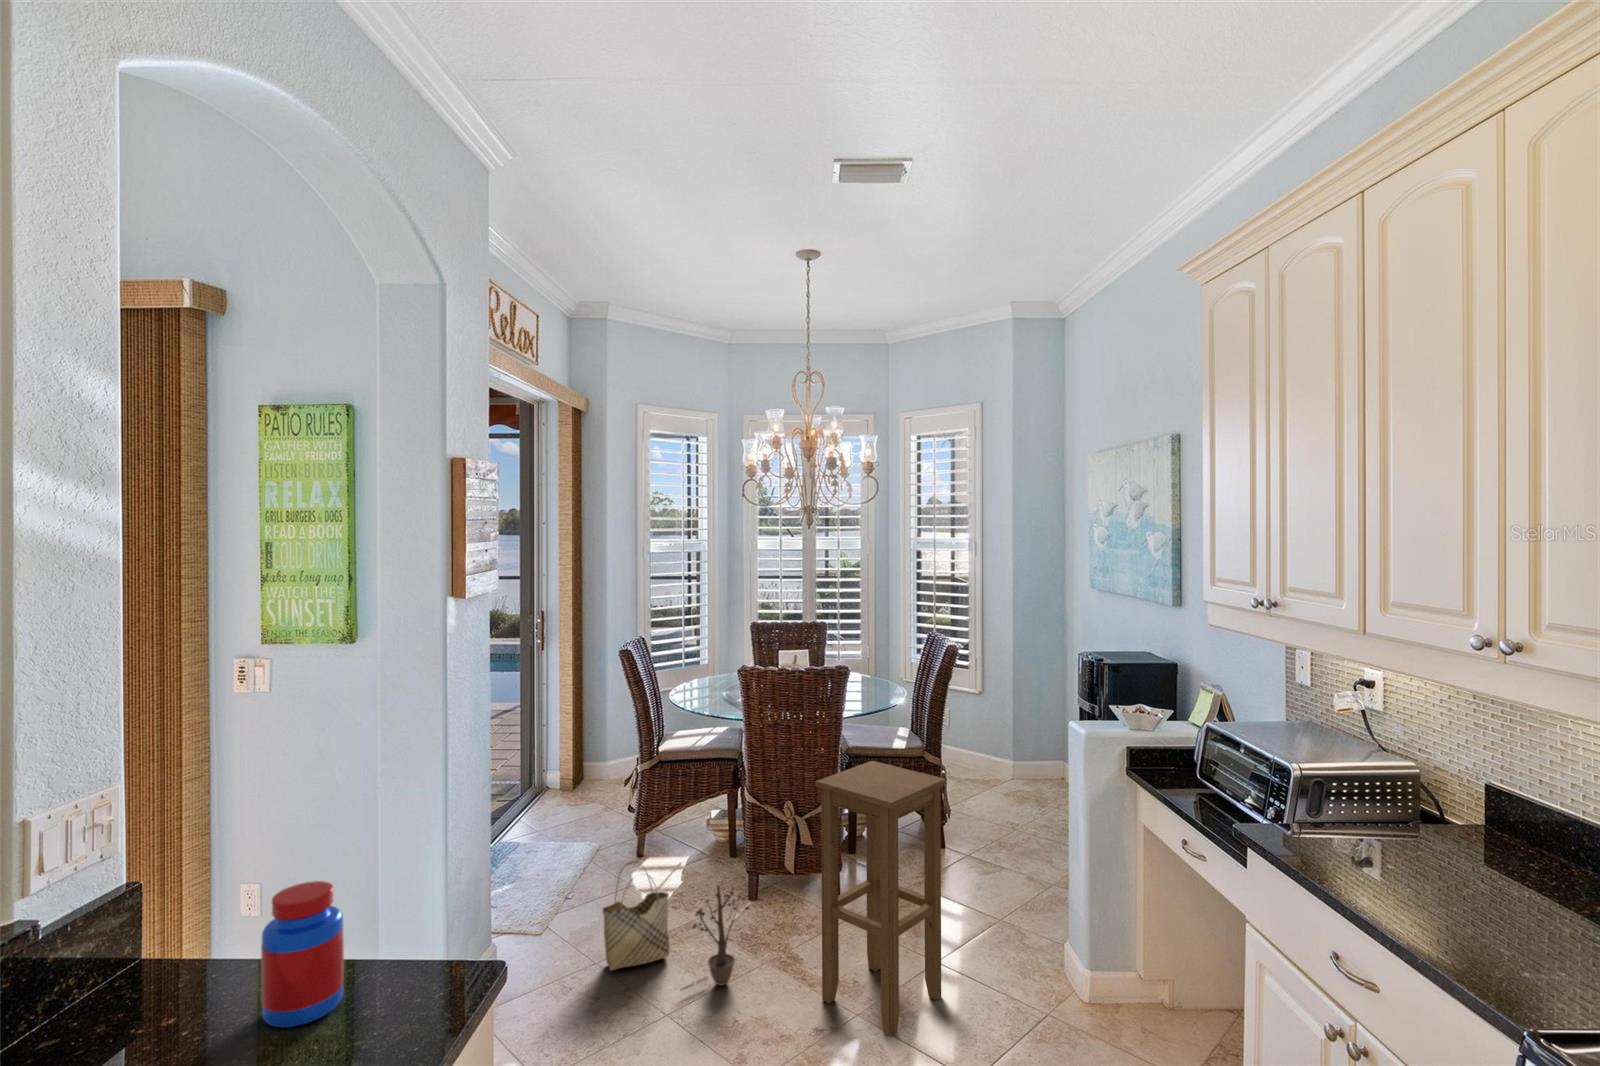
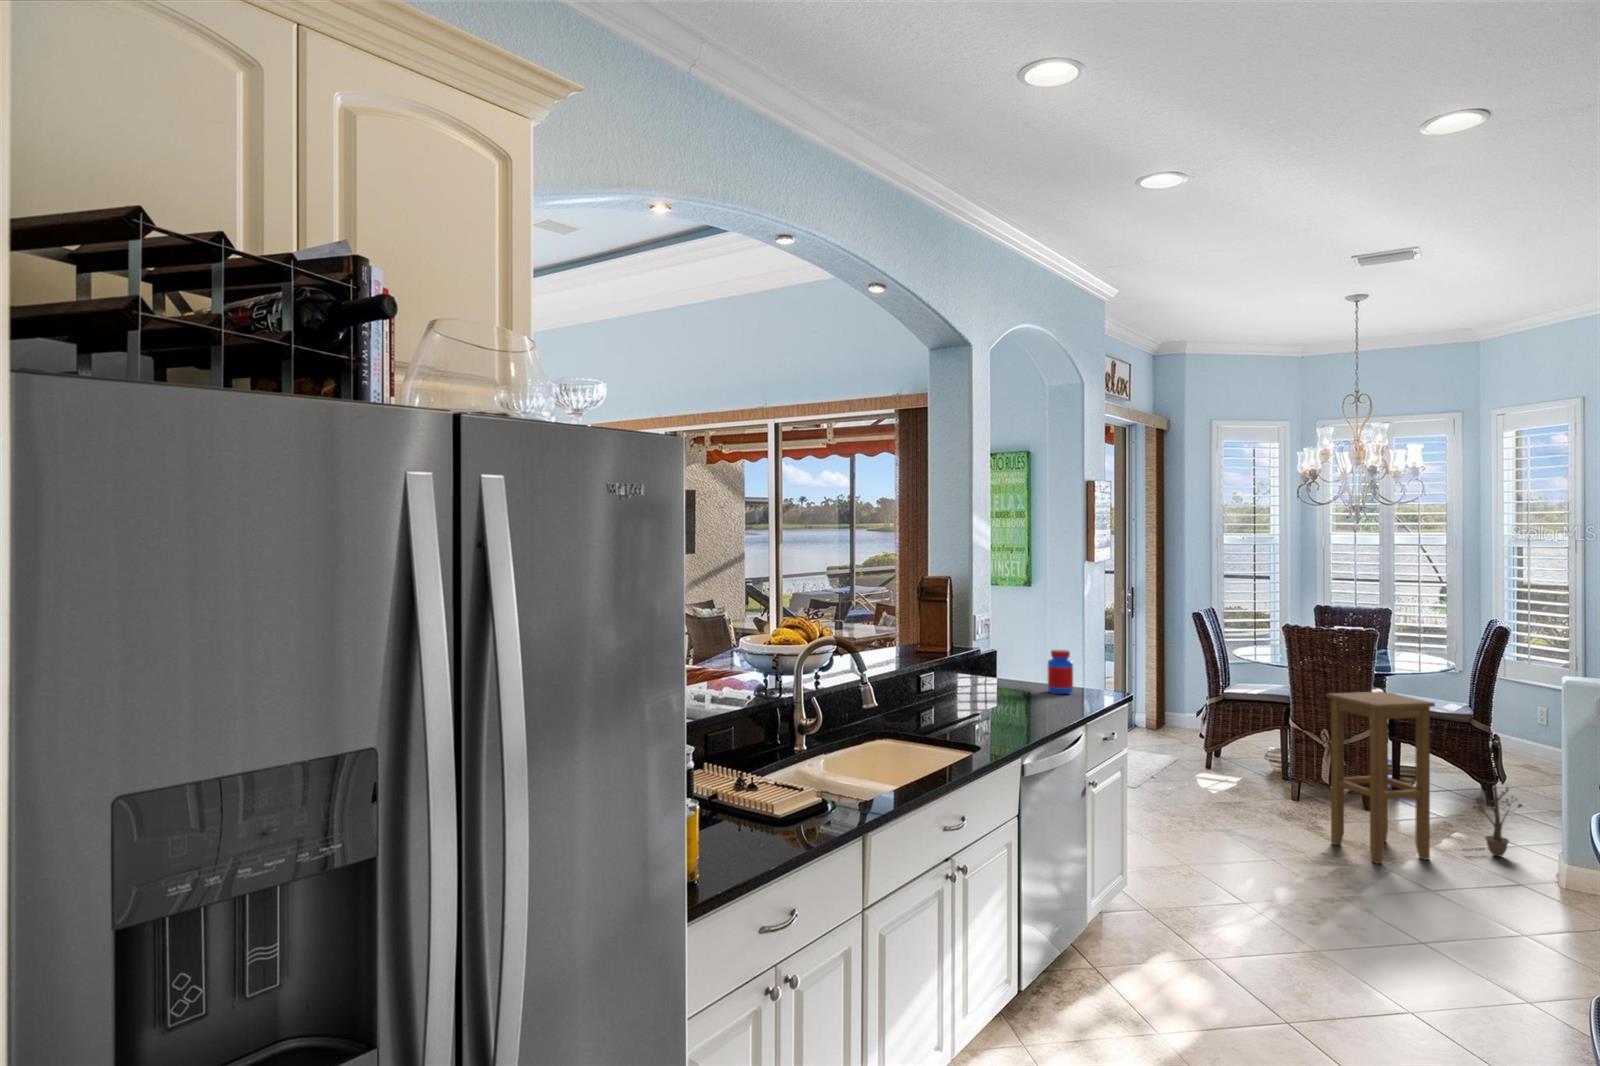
woven basket: present [602,861,669,971] -> none [1176,744,1223,809]
decorative plant: present [681,886,749,990] -> present [1463,784,1522,856]

